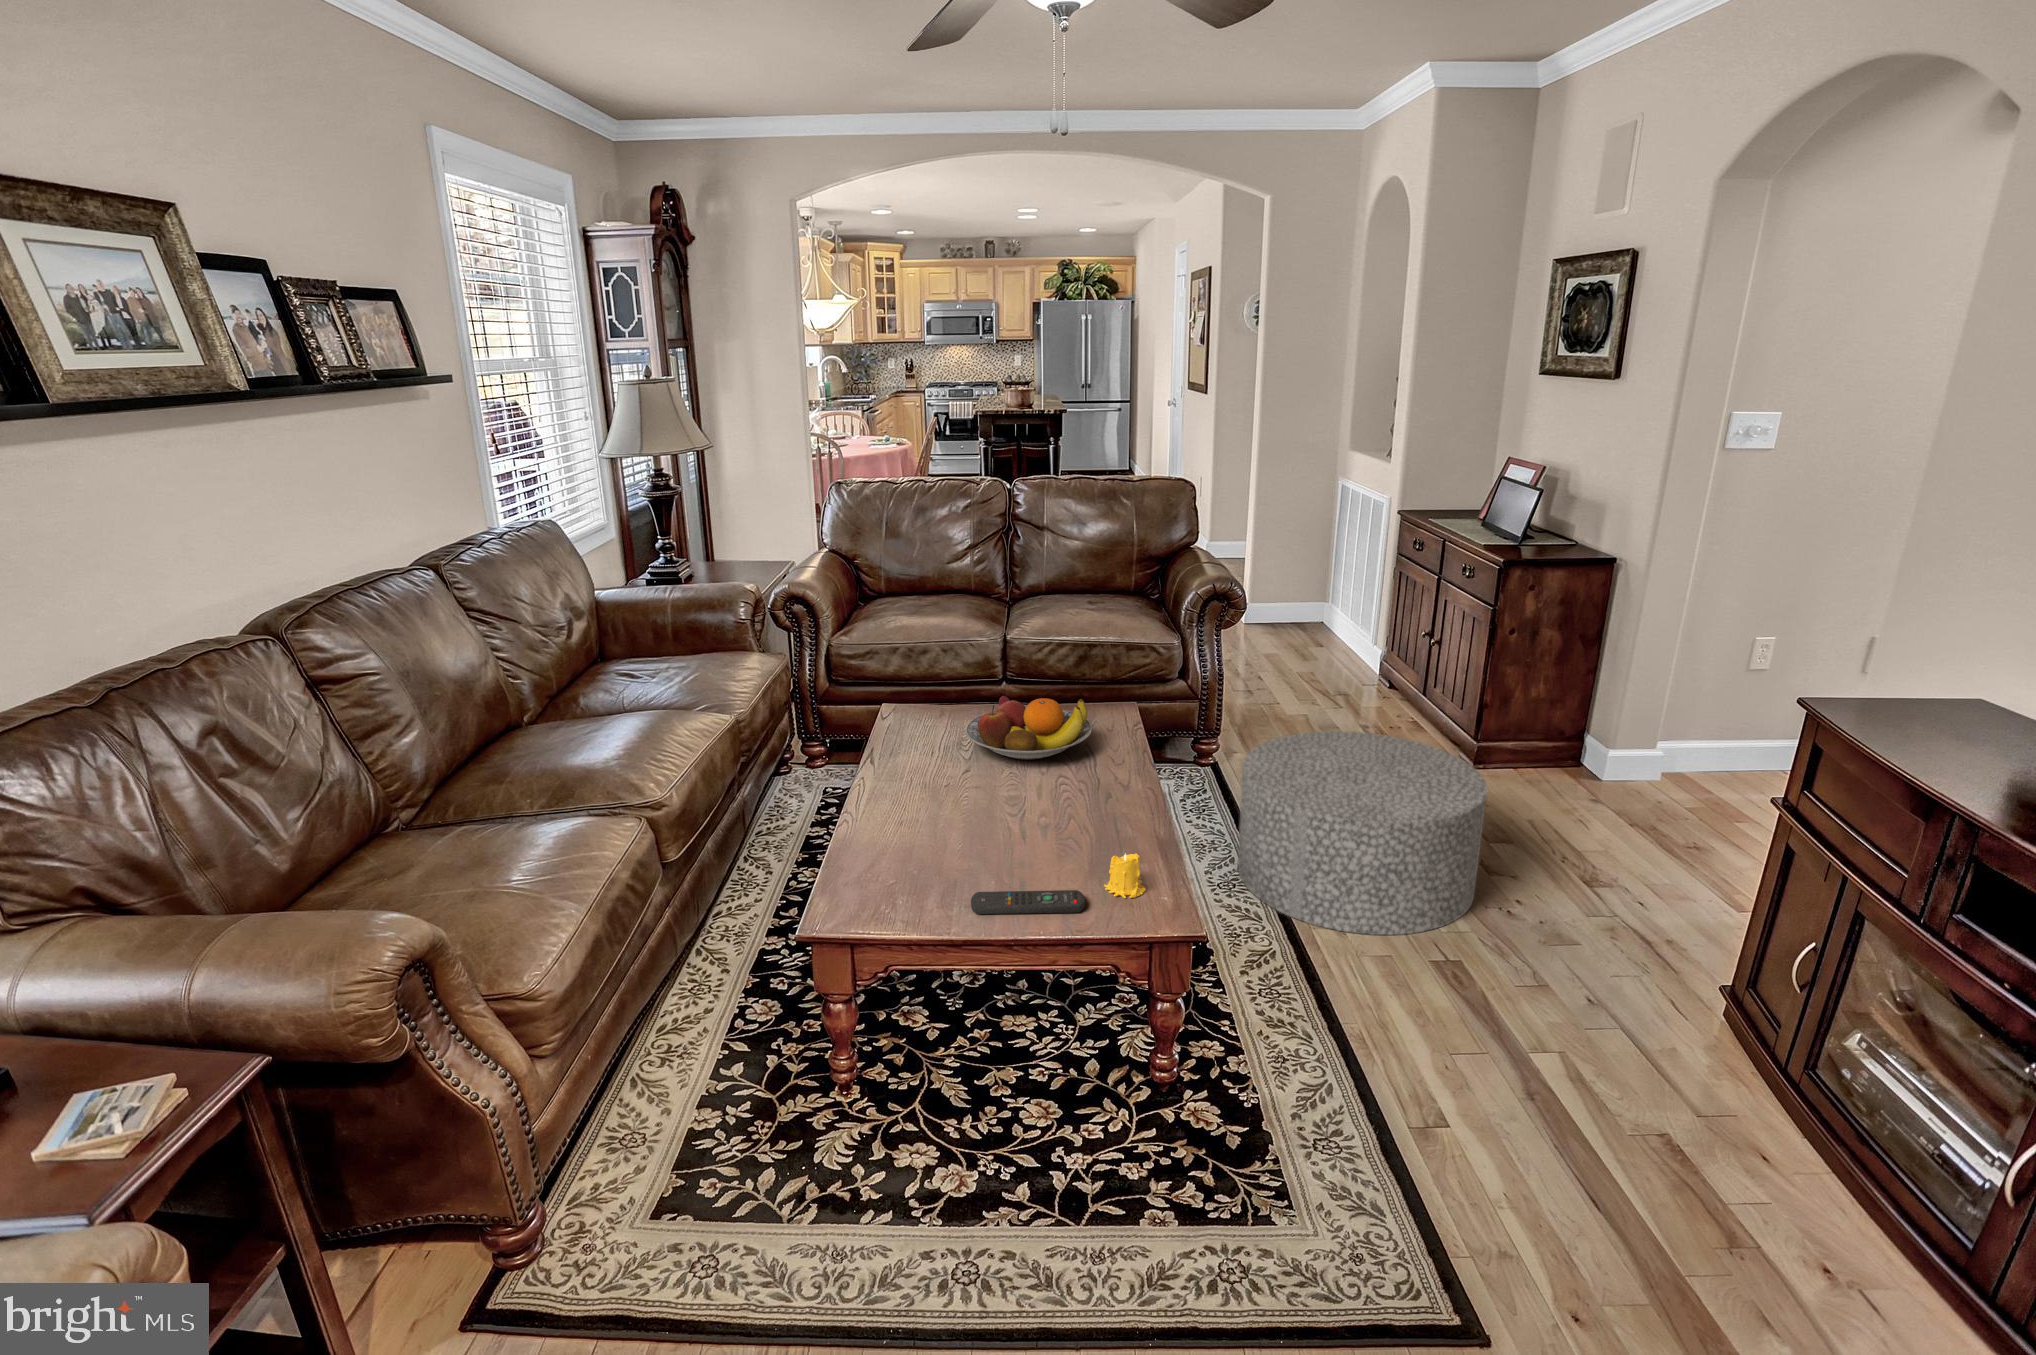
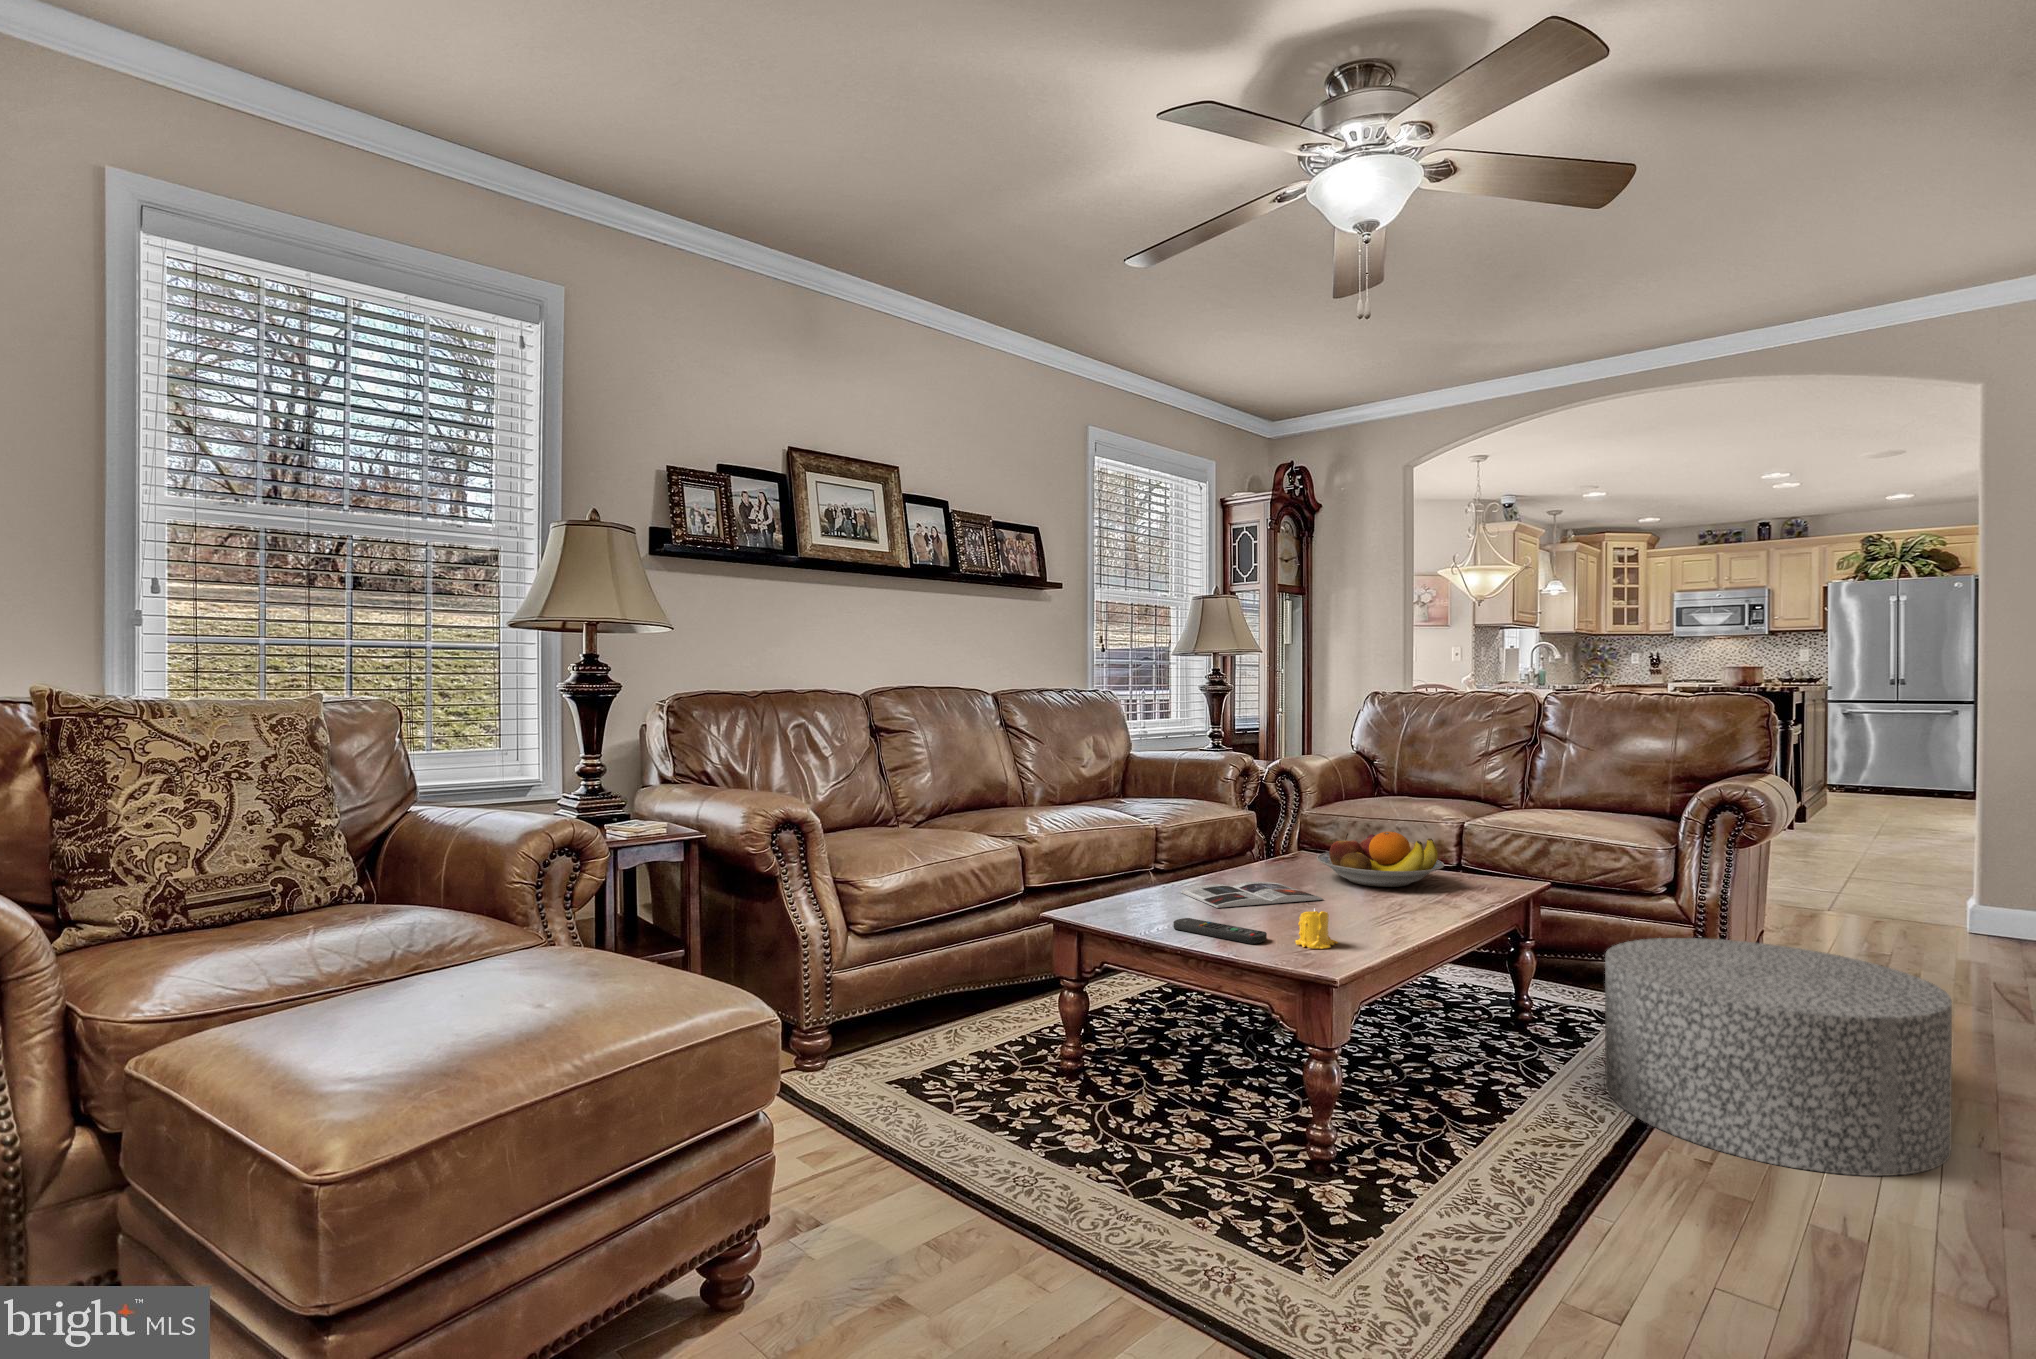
magazine: none [888,784,1029,853] -> present [1181,882,1323,908]

